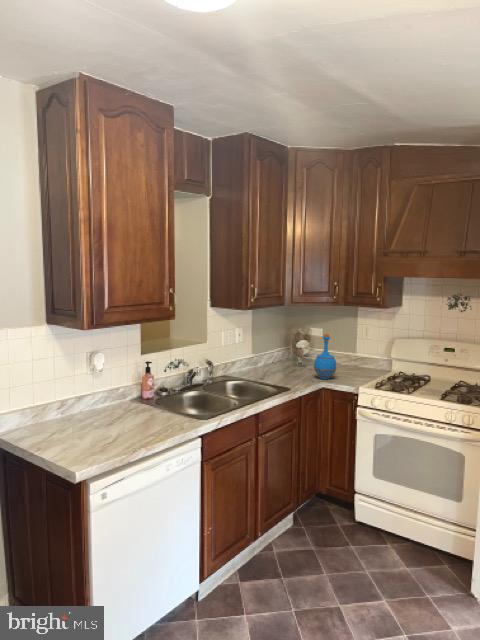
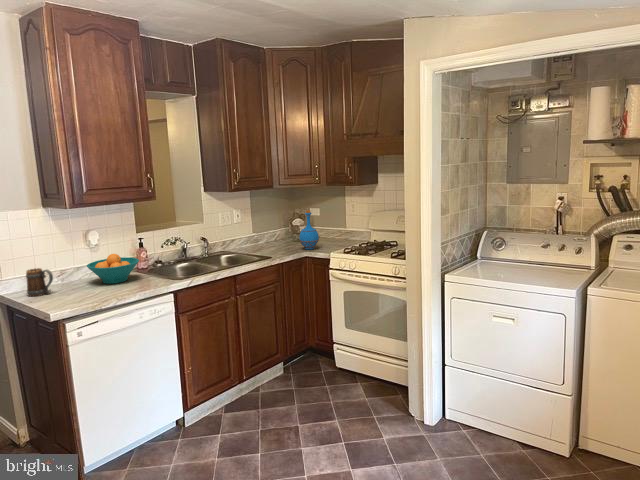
fruit bowl: none [95,384,156,421] -> present [87,254,139,284]
mug: none [28,401,62,438] -> present [26,268,53,297]

